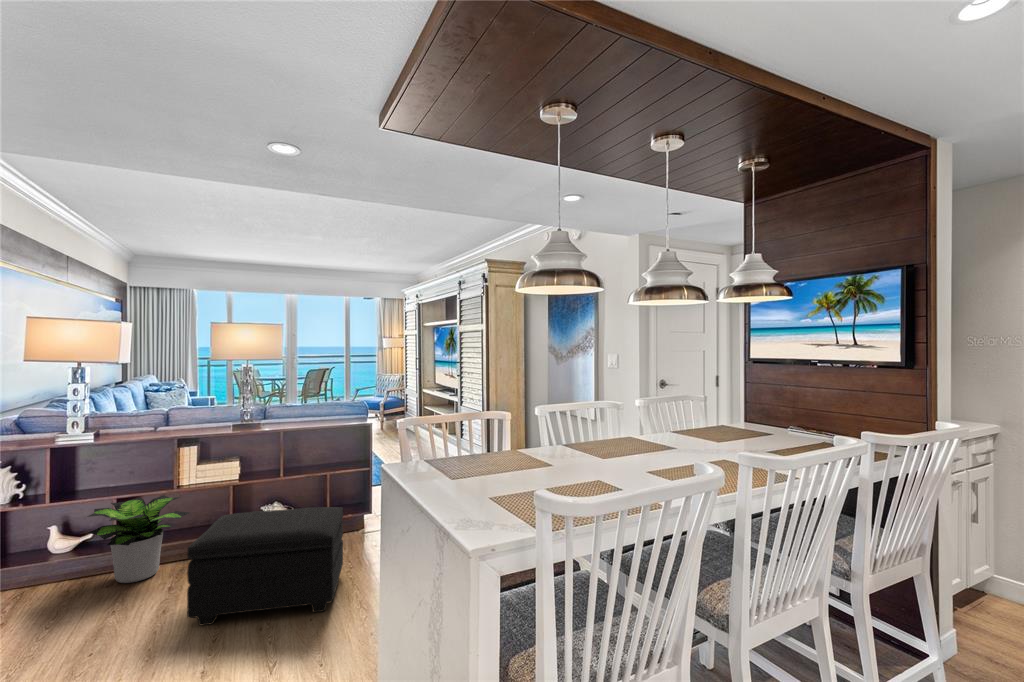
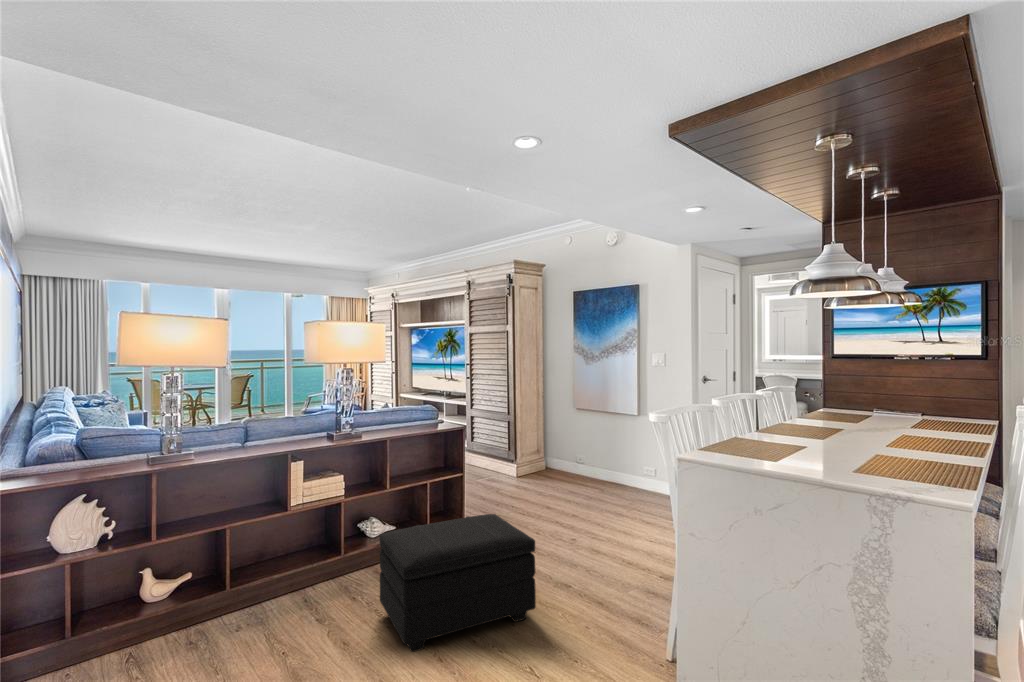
potted plant: present [88,495,189,583] -> none [210,520,317,626]

